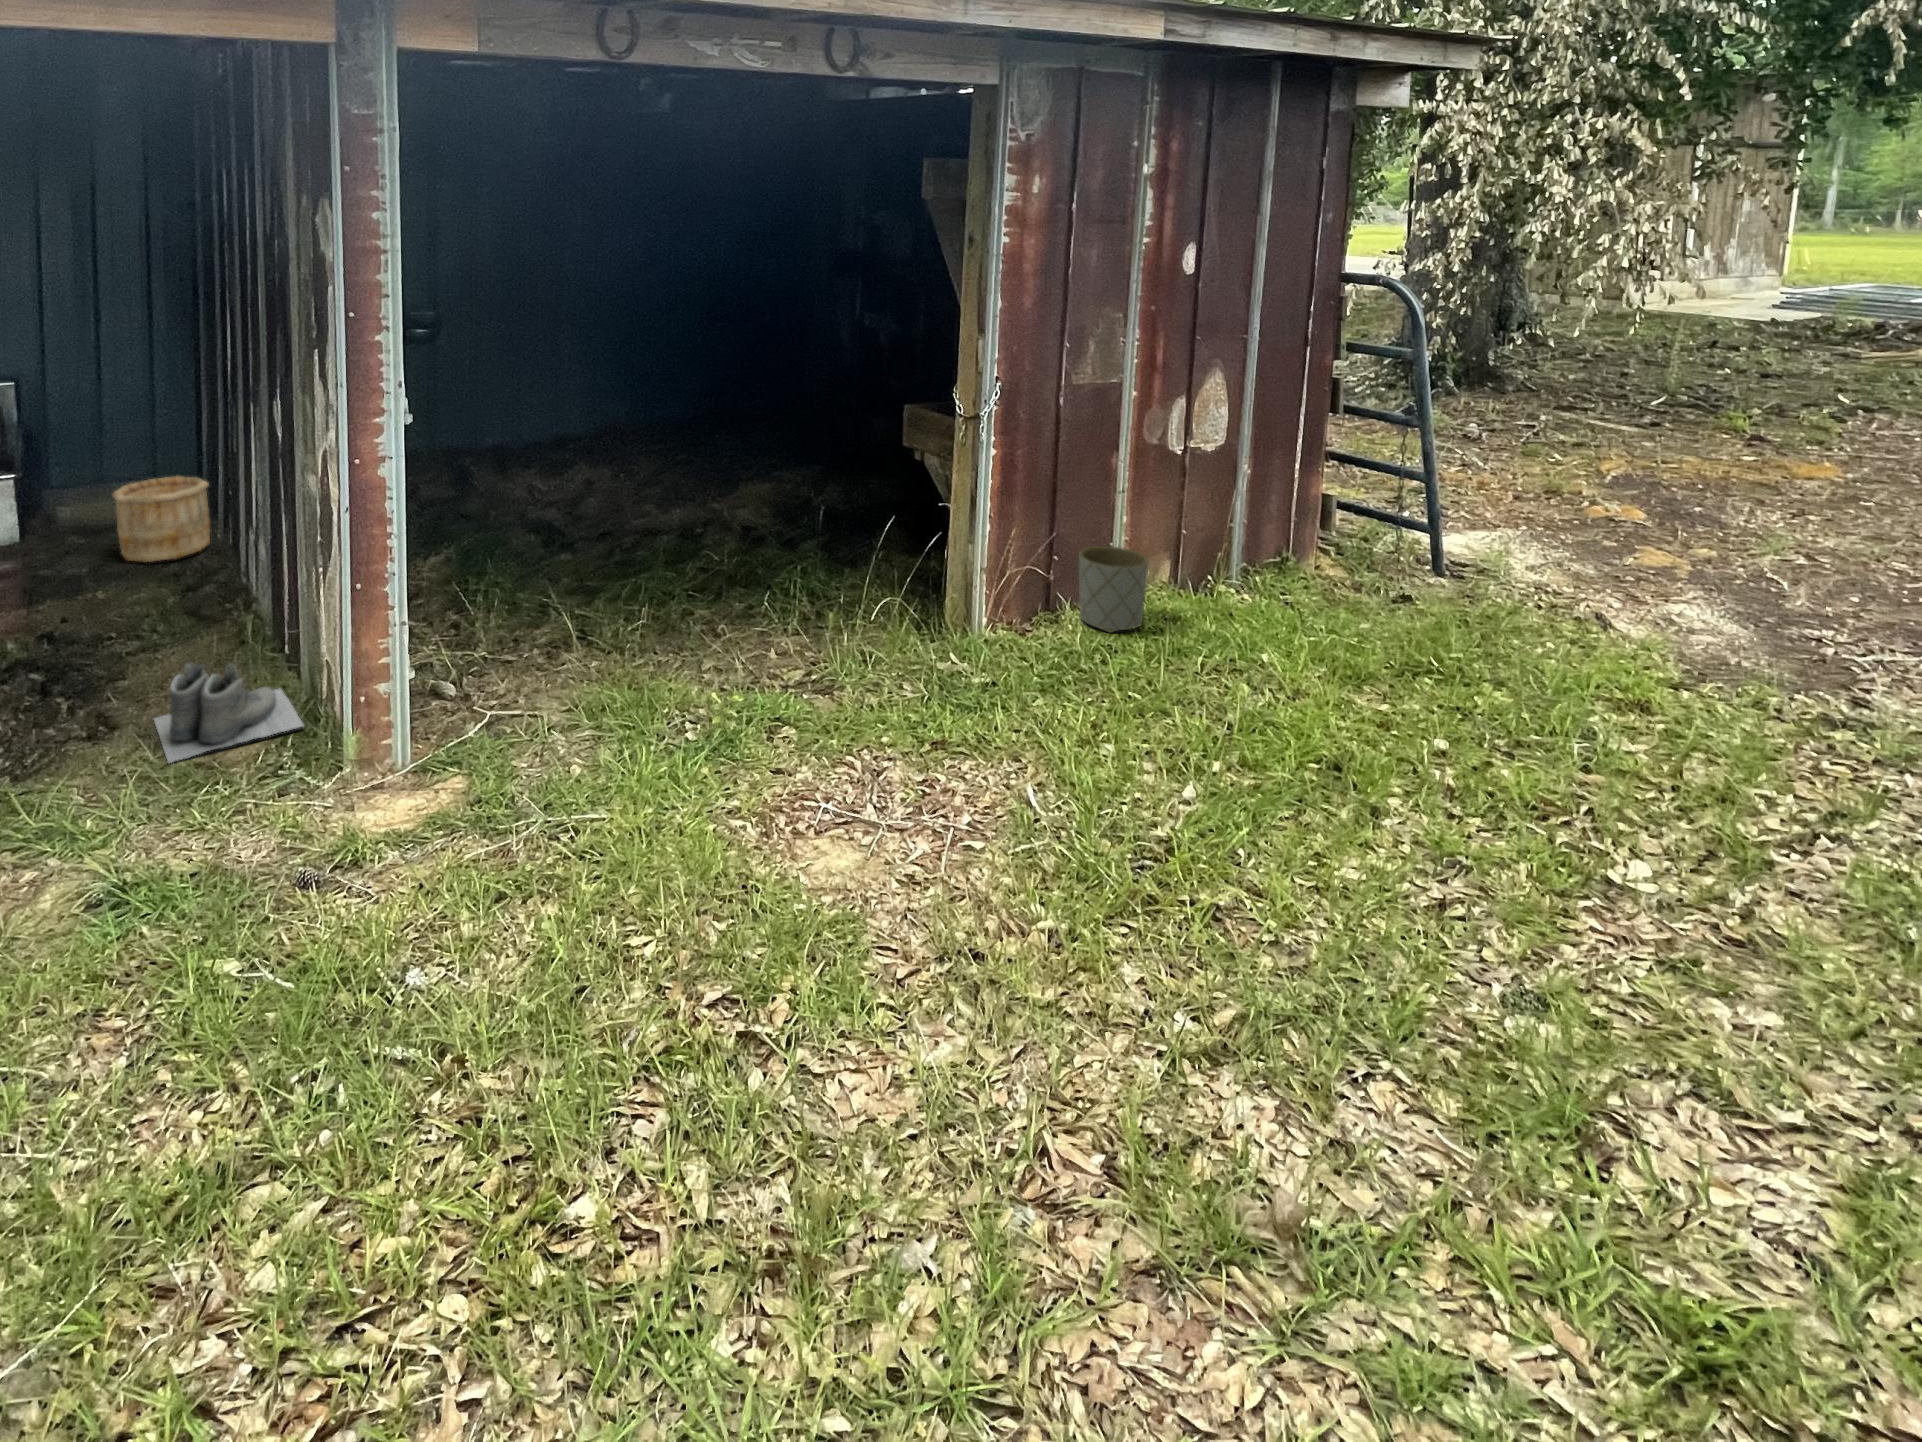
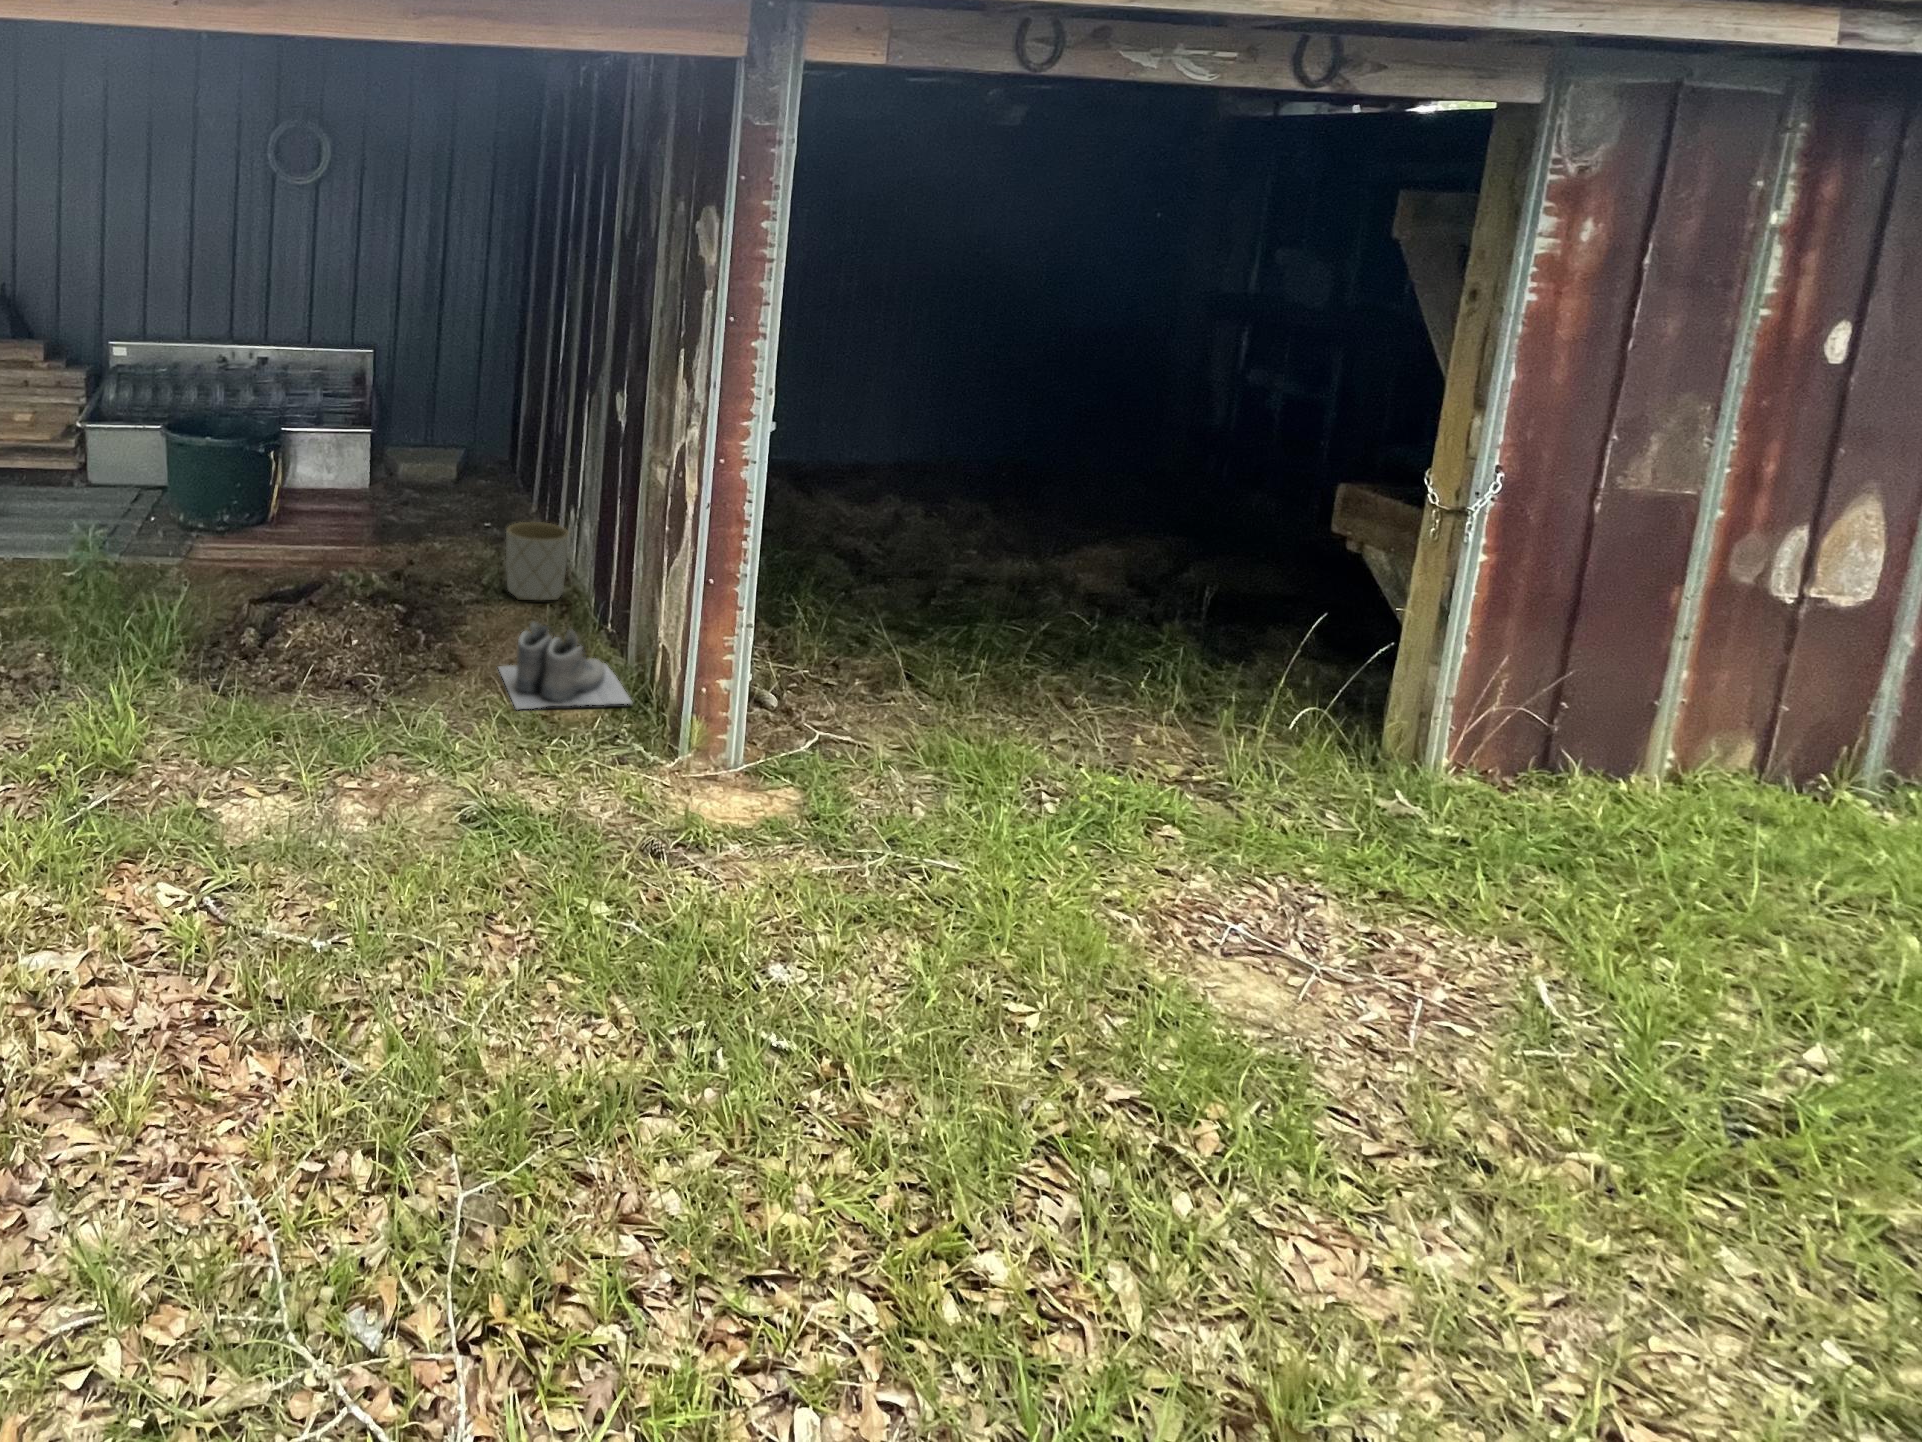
wooden bucket: present [112,476,210,562] -> none [447,452,528,527]
planter: present [1079,546,1149,633] -> present [506,522,569,600]

